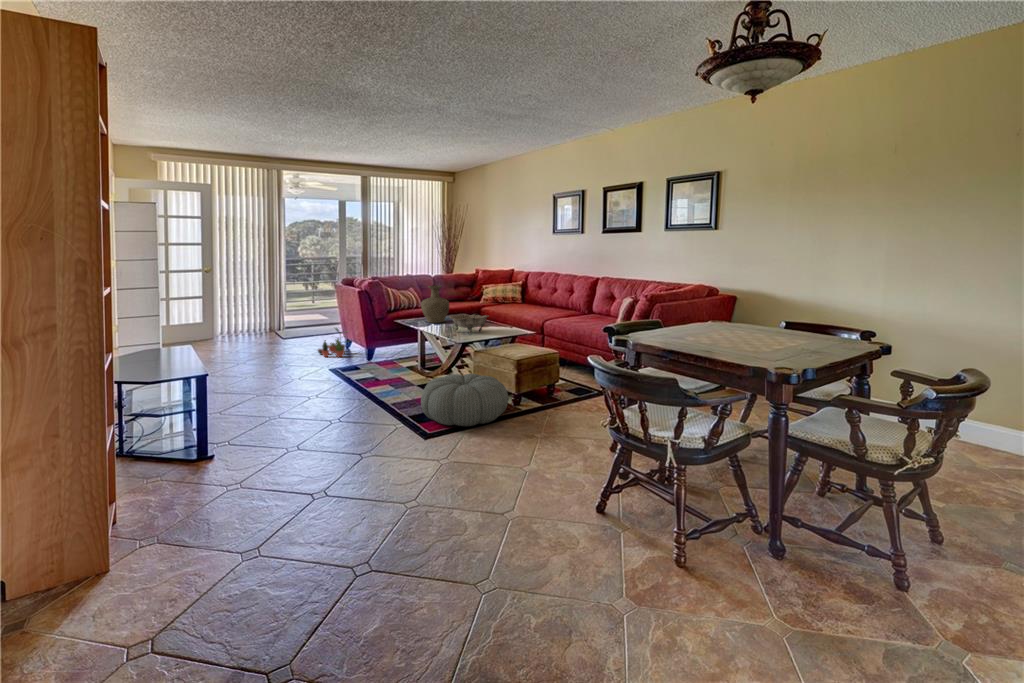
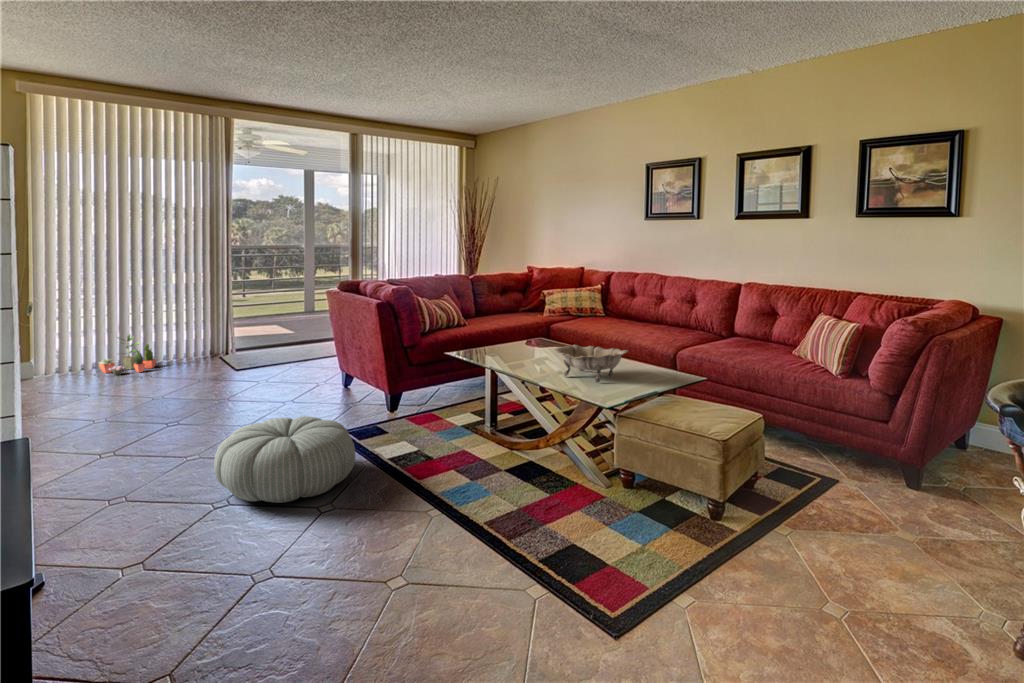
vase: present [421,285,449,323] -> none [486,295,531,356]
potted plant: present [318,328,345,357] -> present [99,334,156,375]
pouf: present [421,374,508,426] -> present [214,416,355,503]

